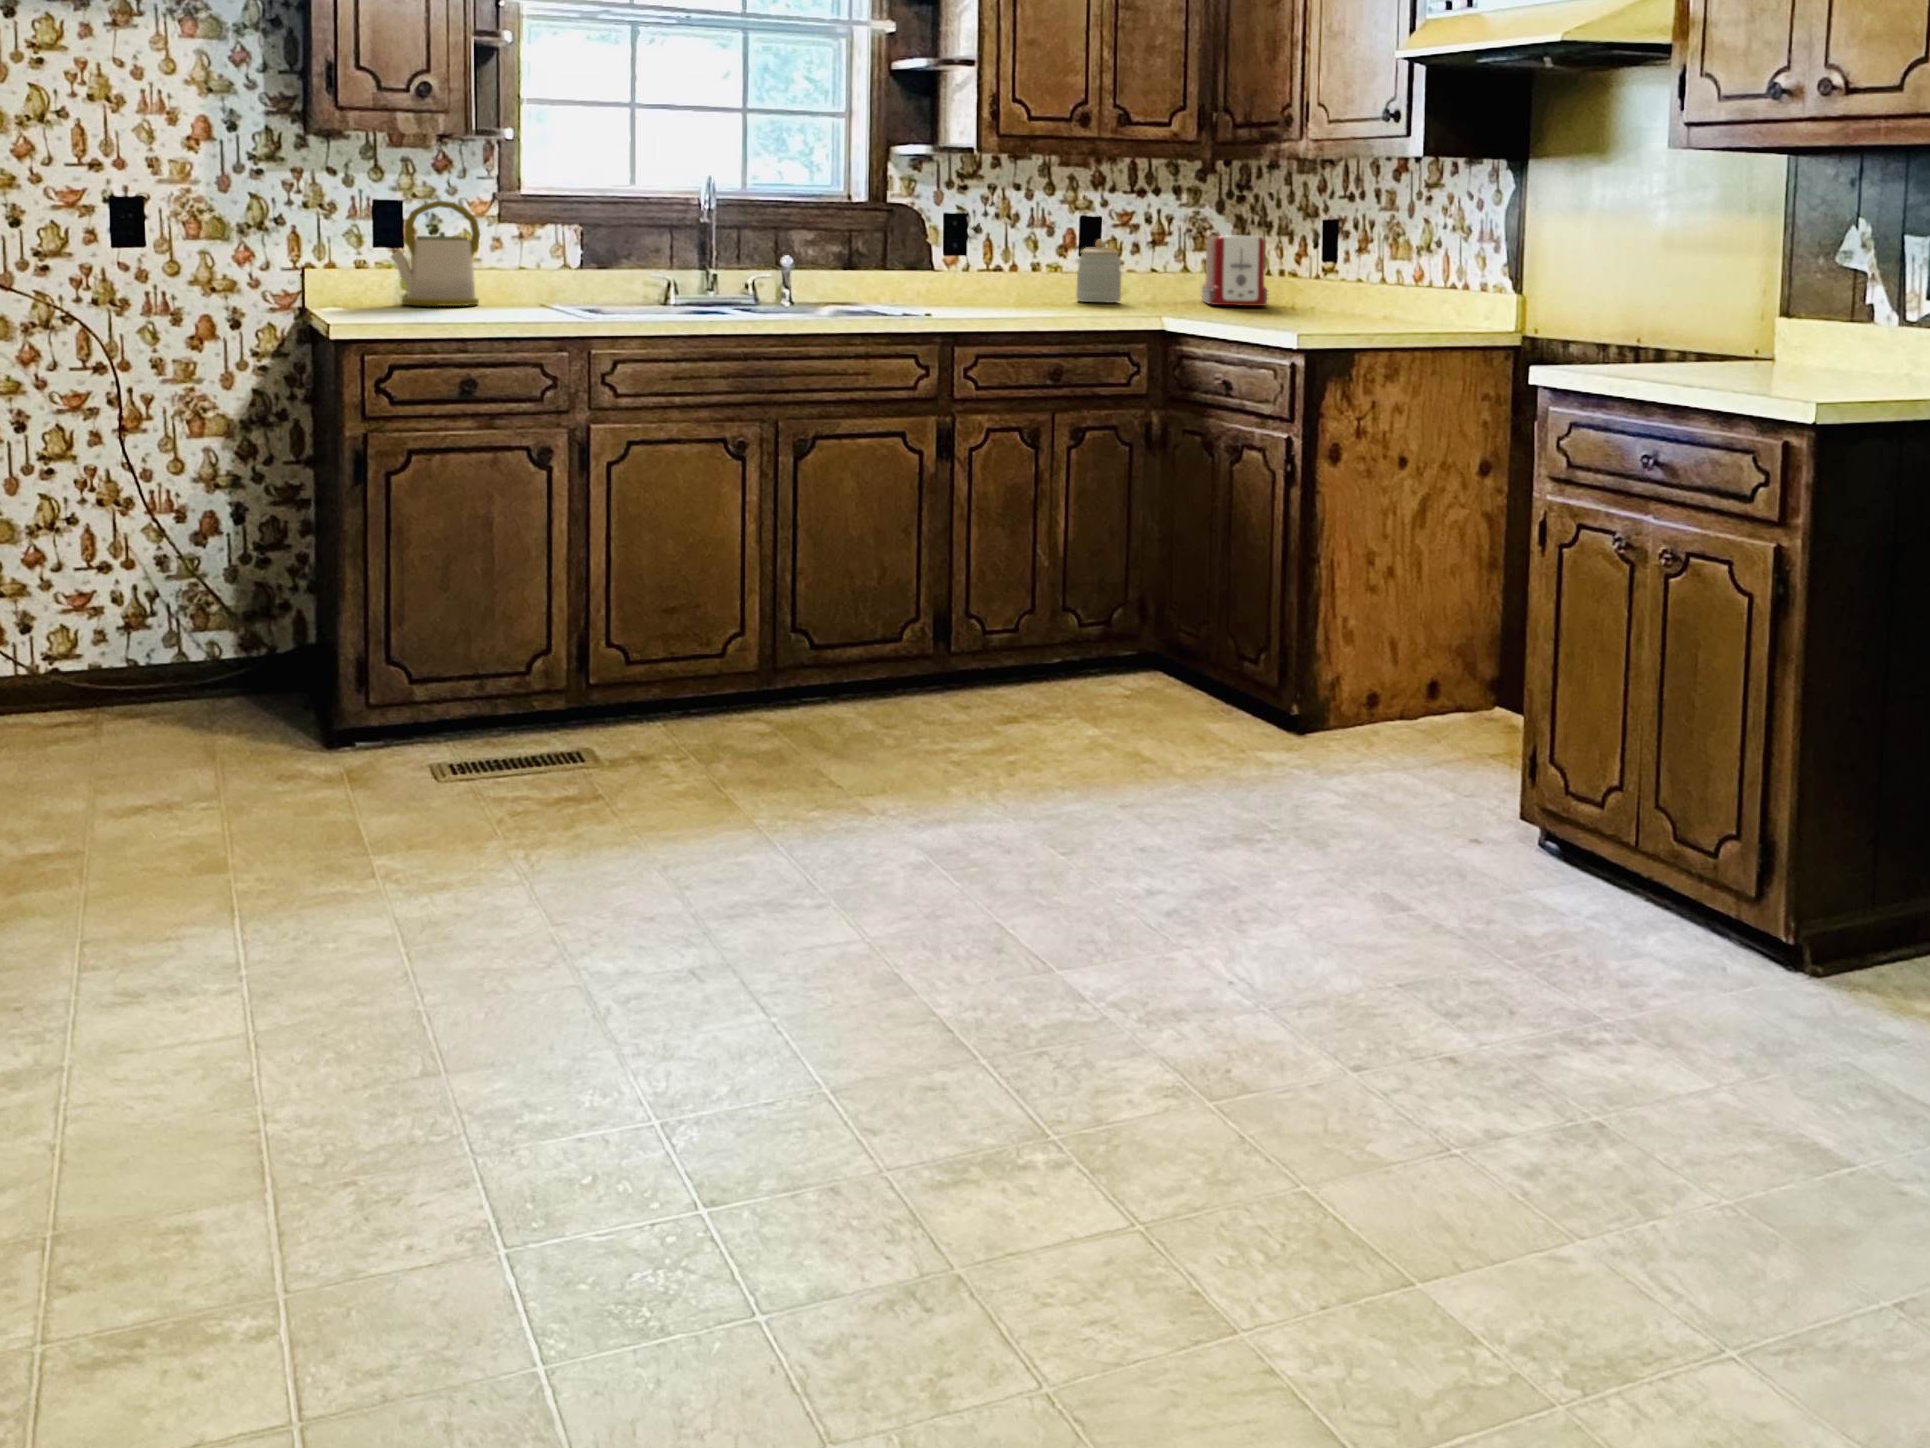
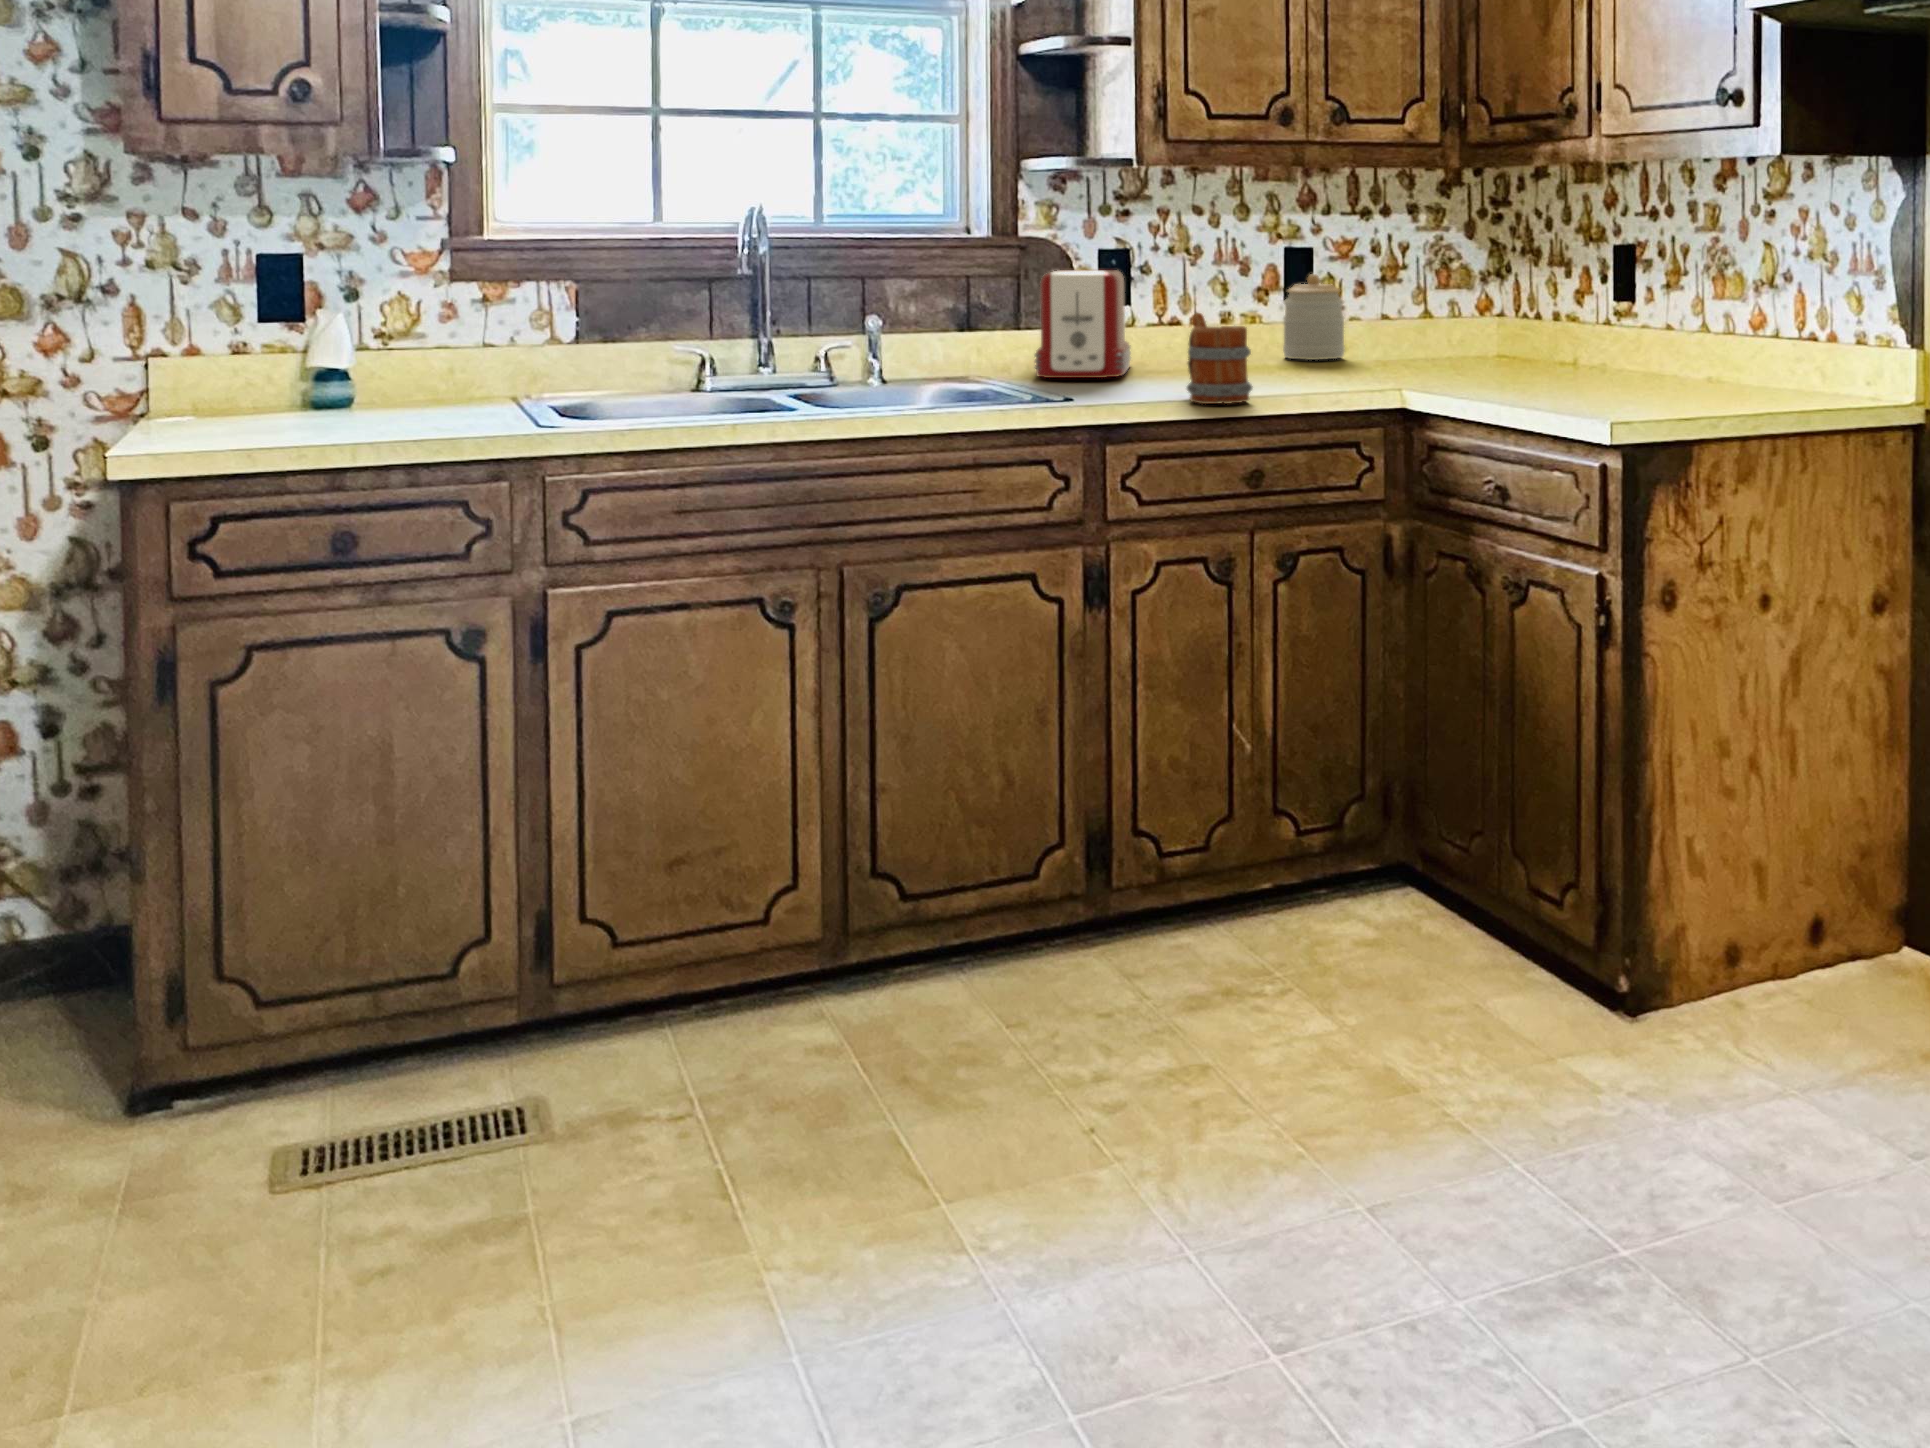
kettle: present [391,201,480,306] -> none [268,253,410,409]
toaster: present [1202,235,1268,306] -> present [1035,270,1131,378]
mug: none [1011,259,1057,321] -> present [1187,313,1253,404]

